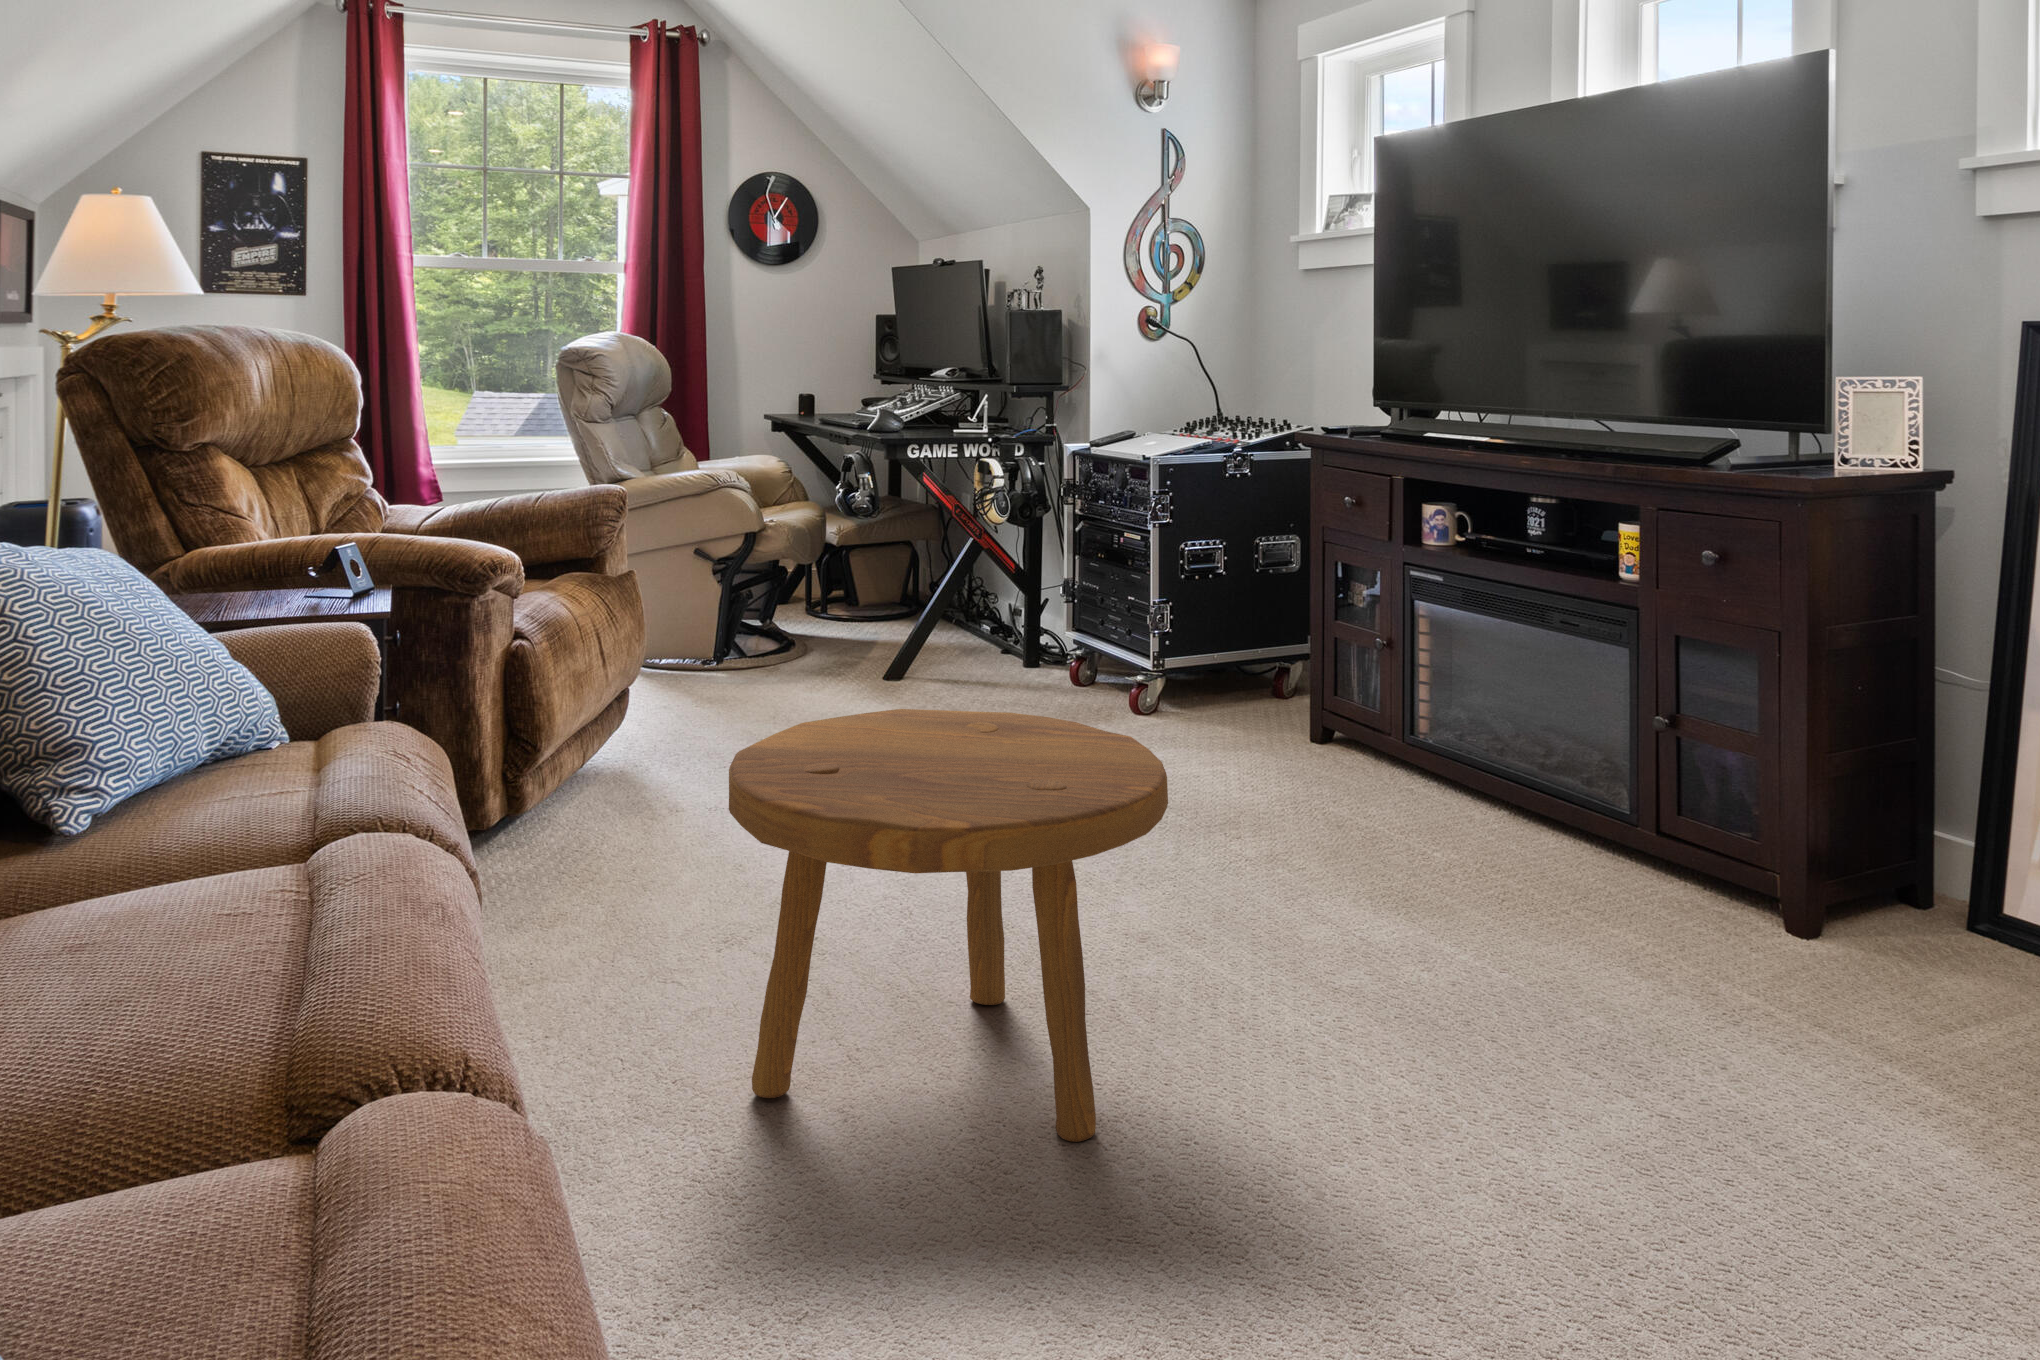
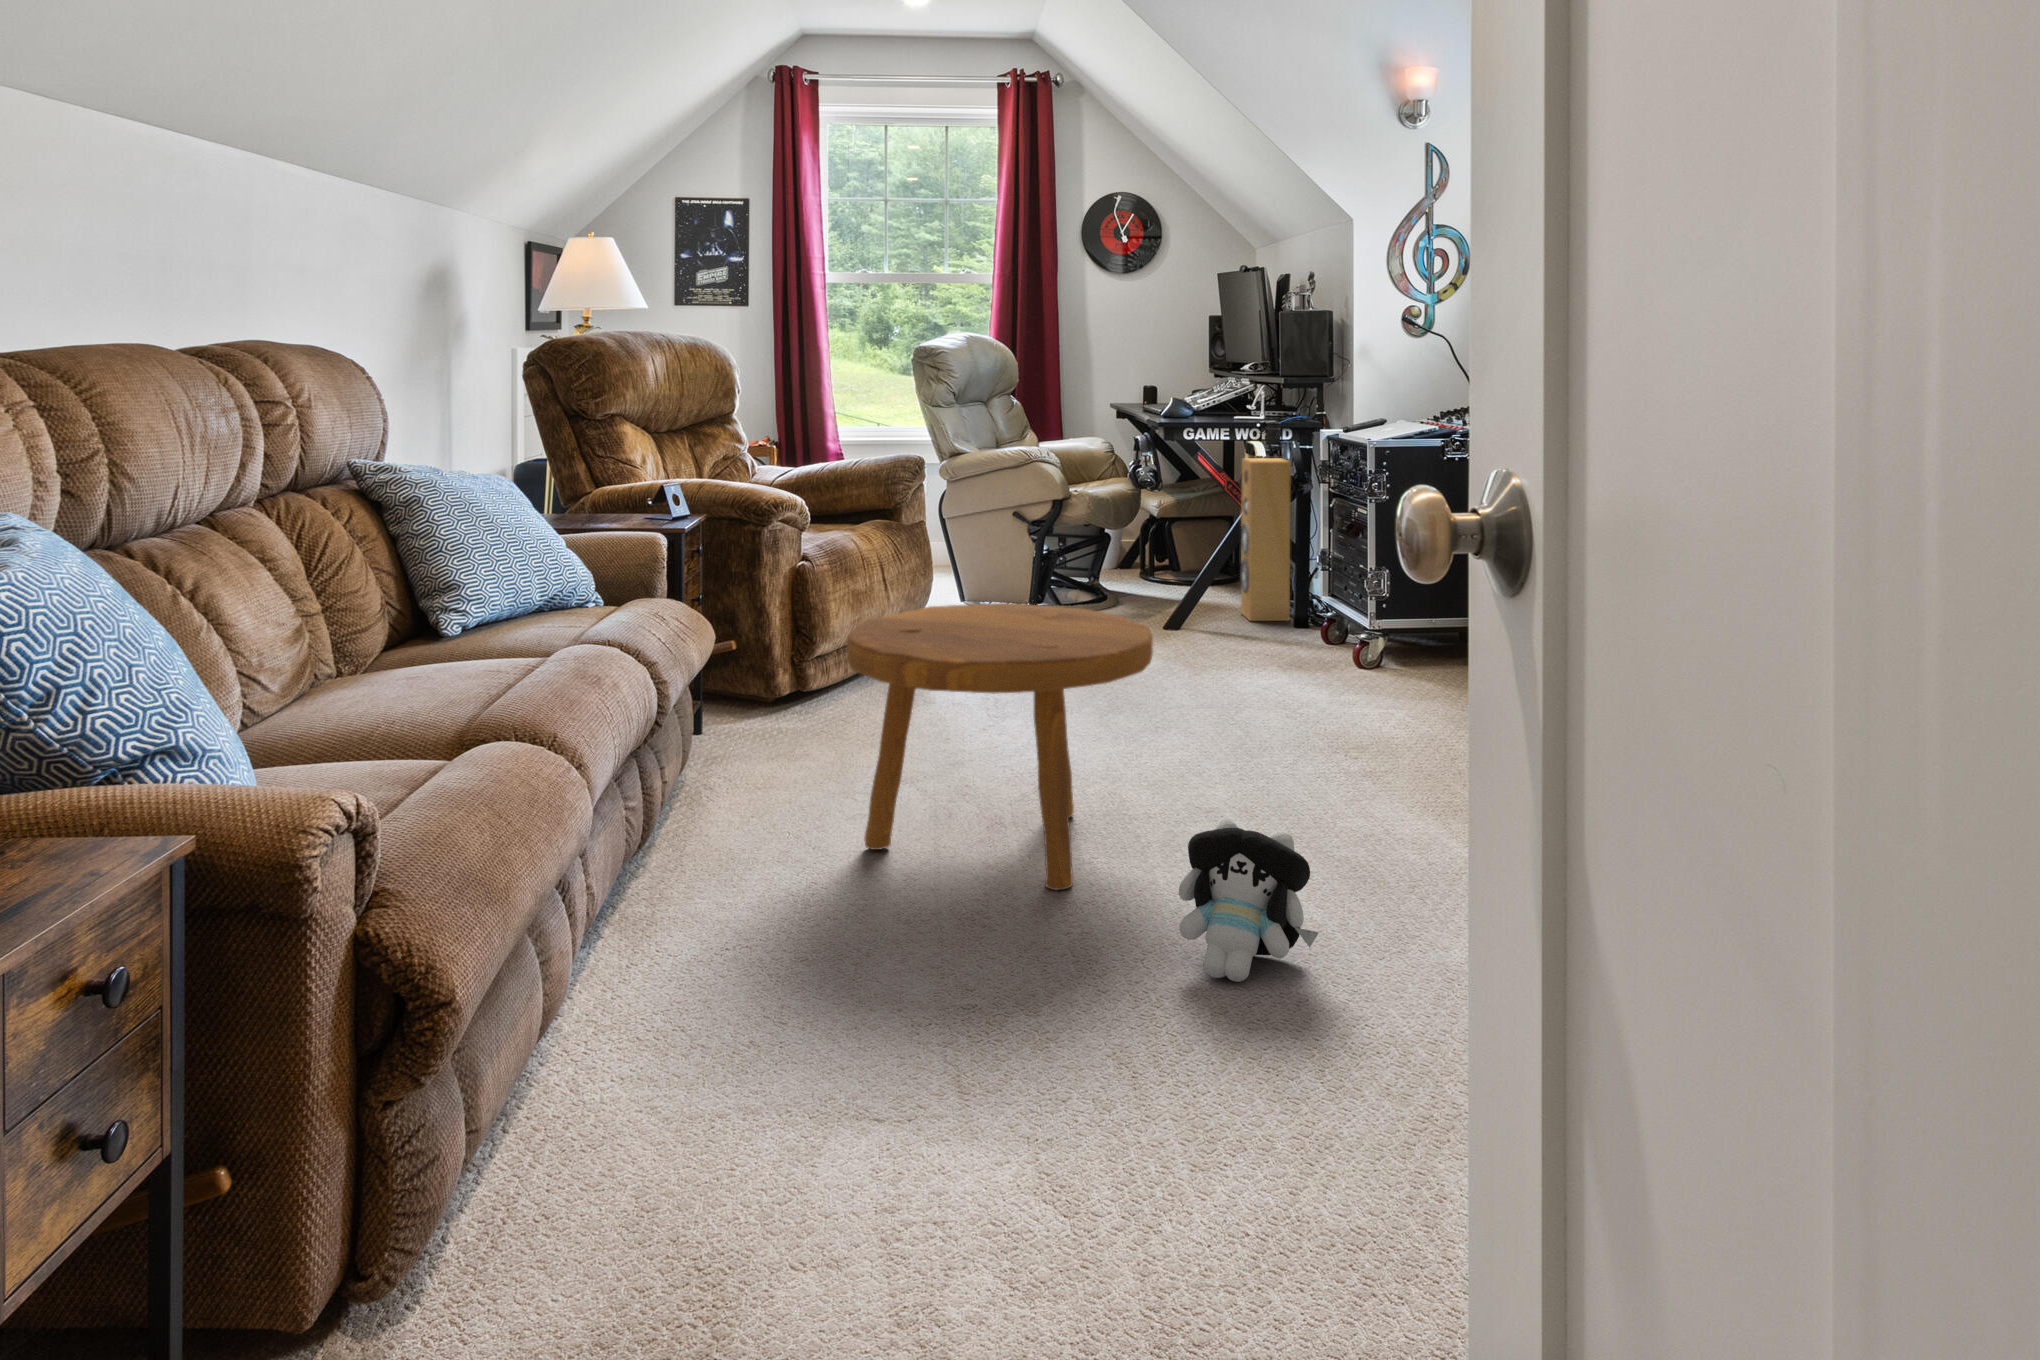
speaker: none [975,481,1040,675] -> present [1240,458,1291,621]
plush toy: none [1340,1035,1551,1290] -> present [1179,819,1319,982]

